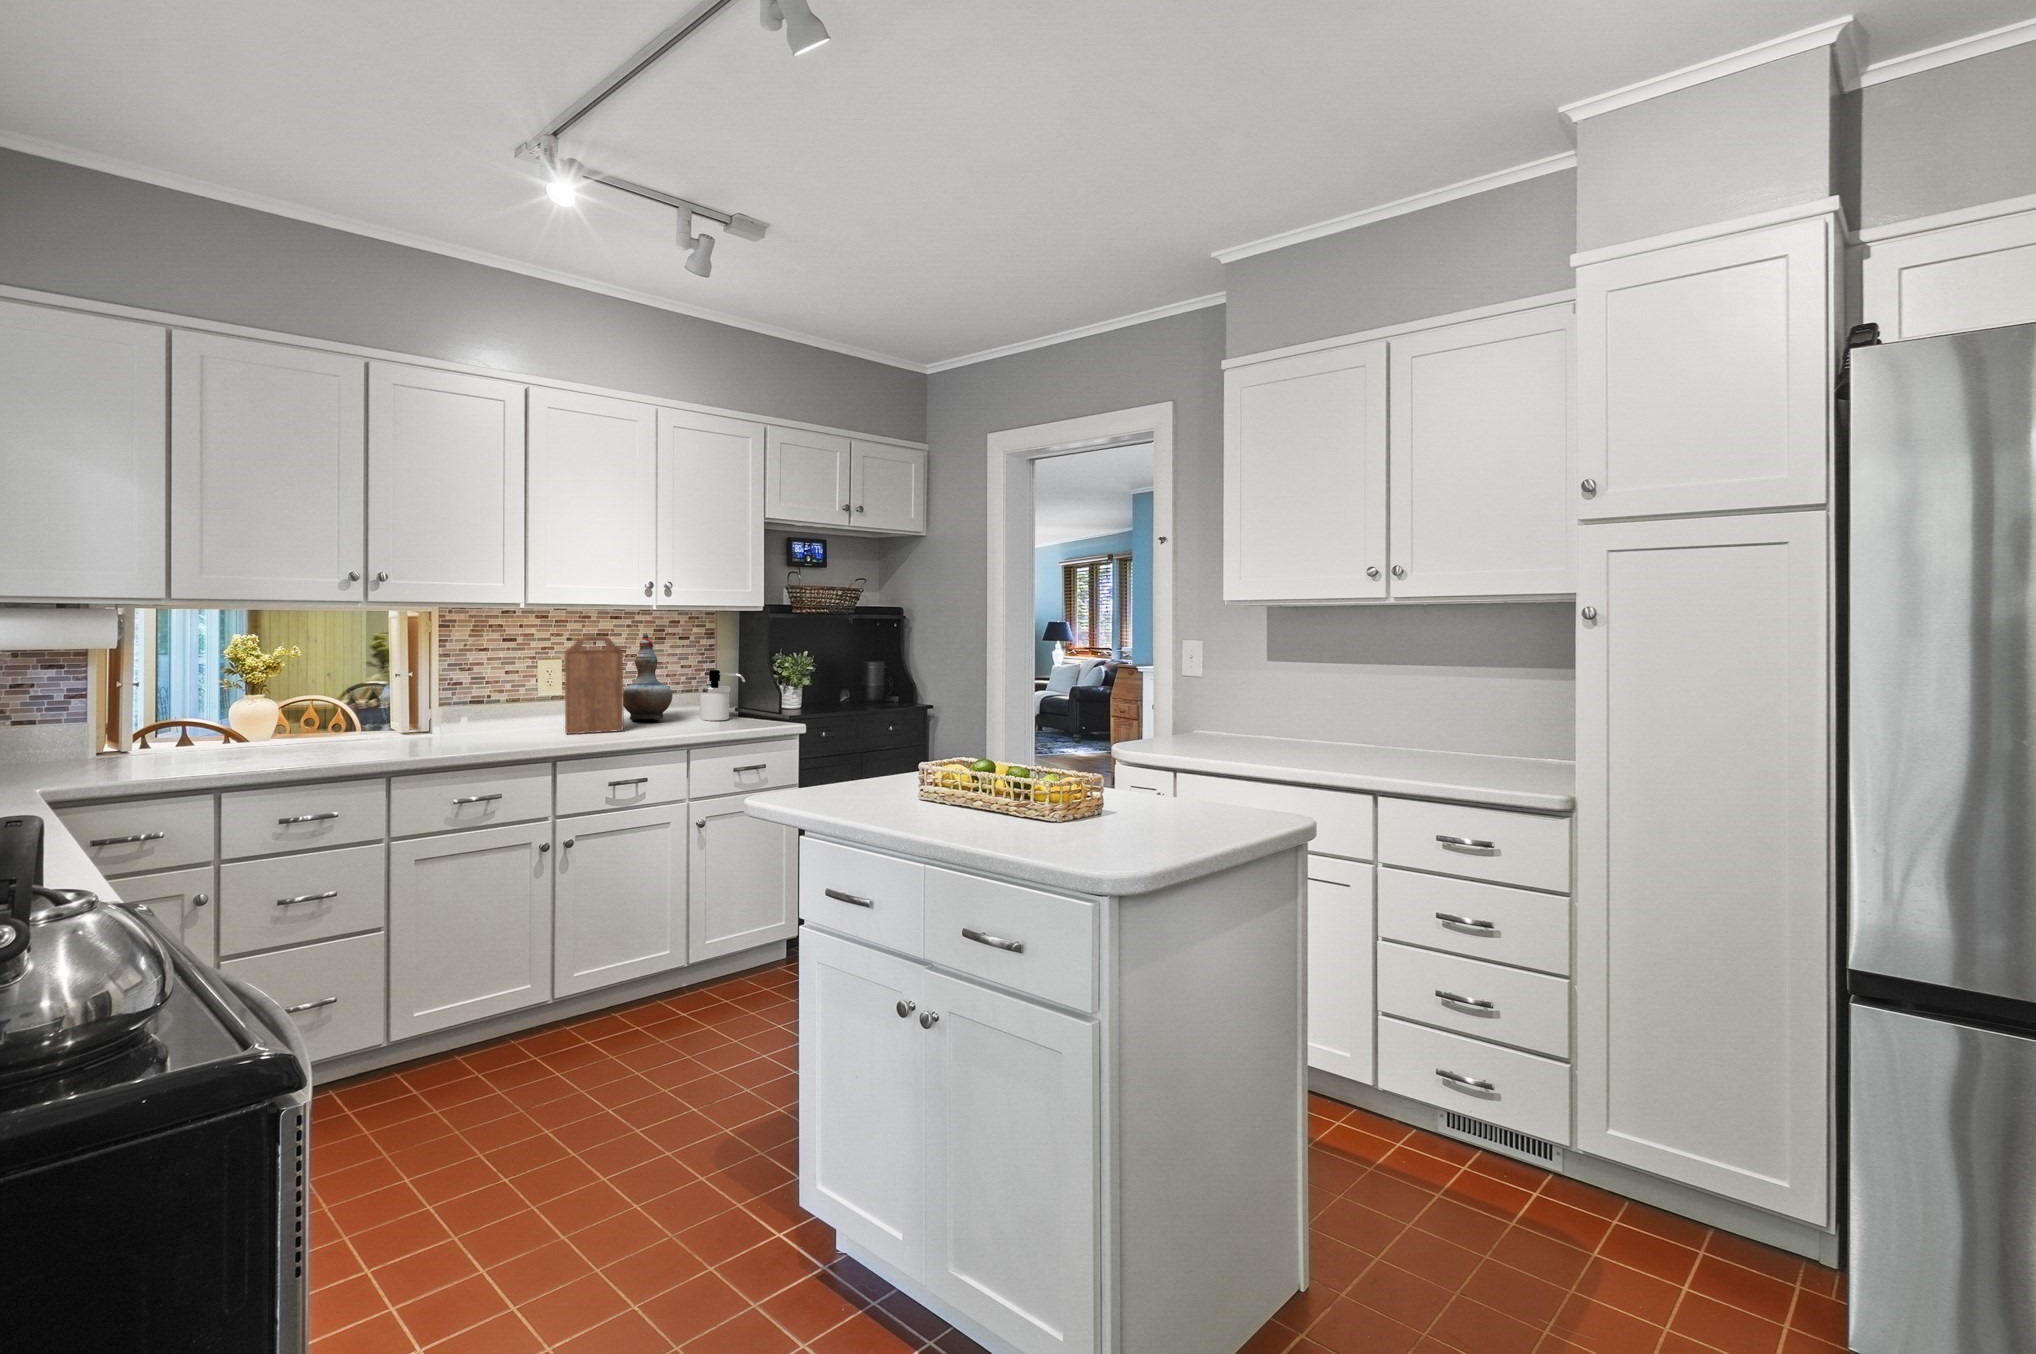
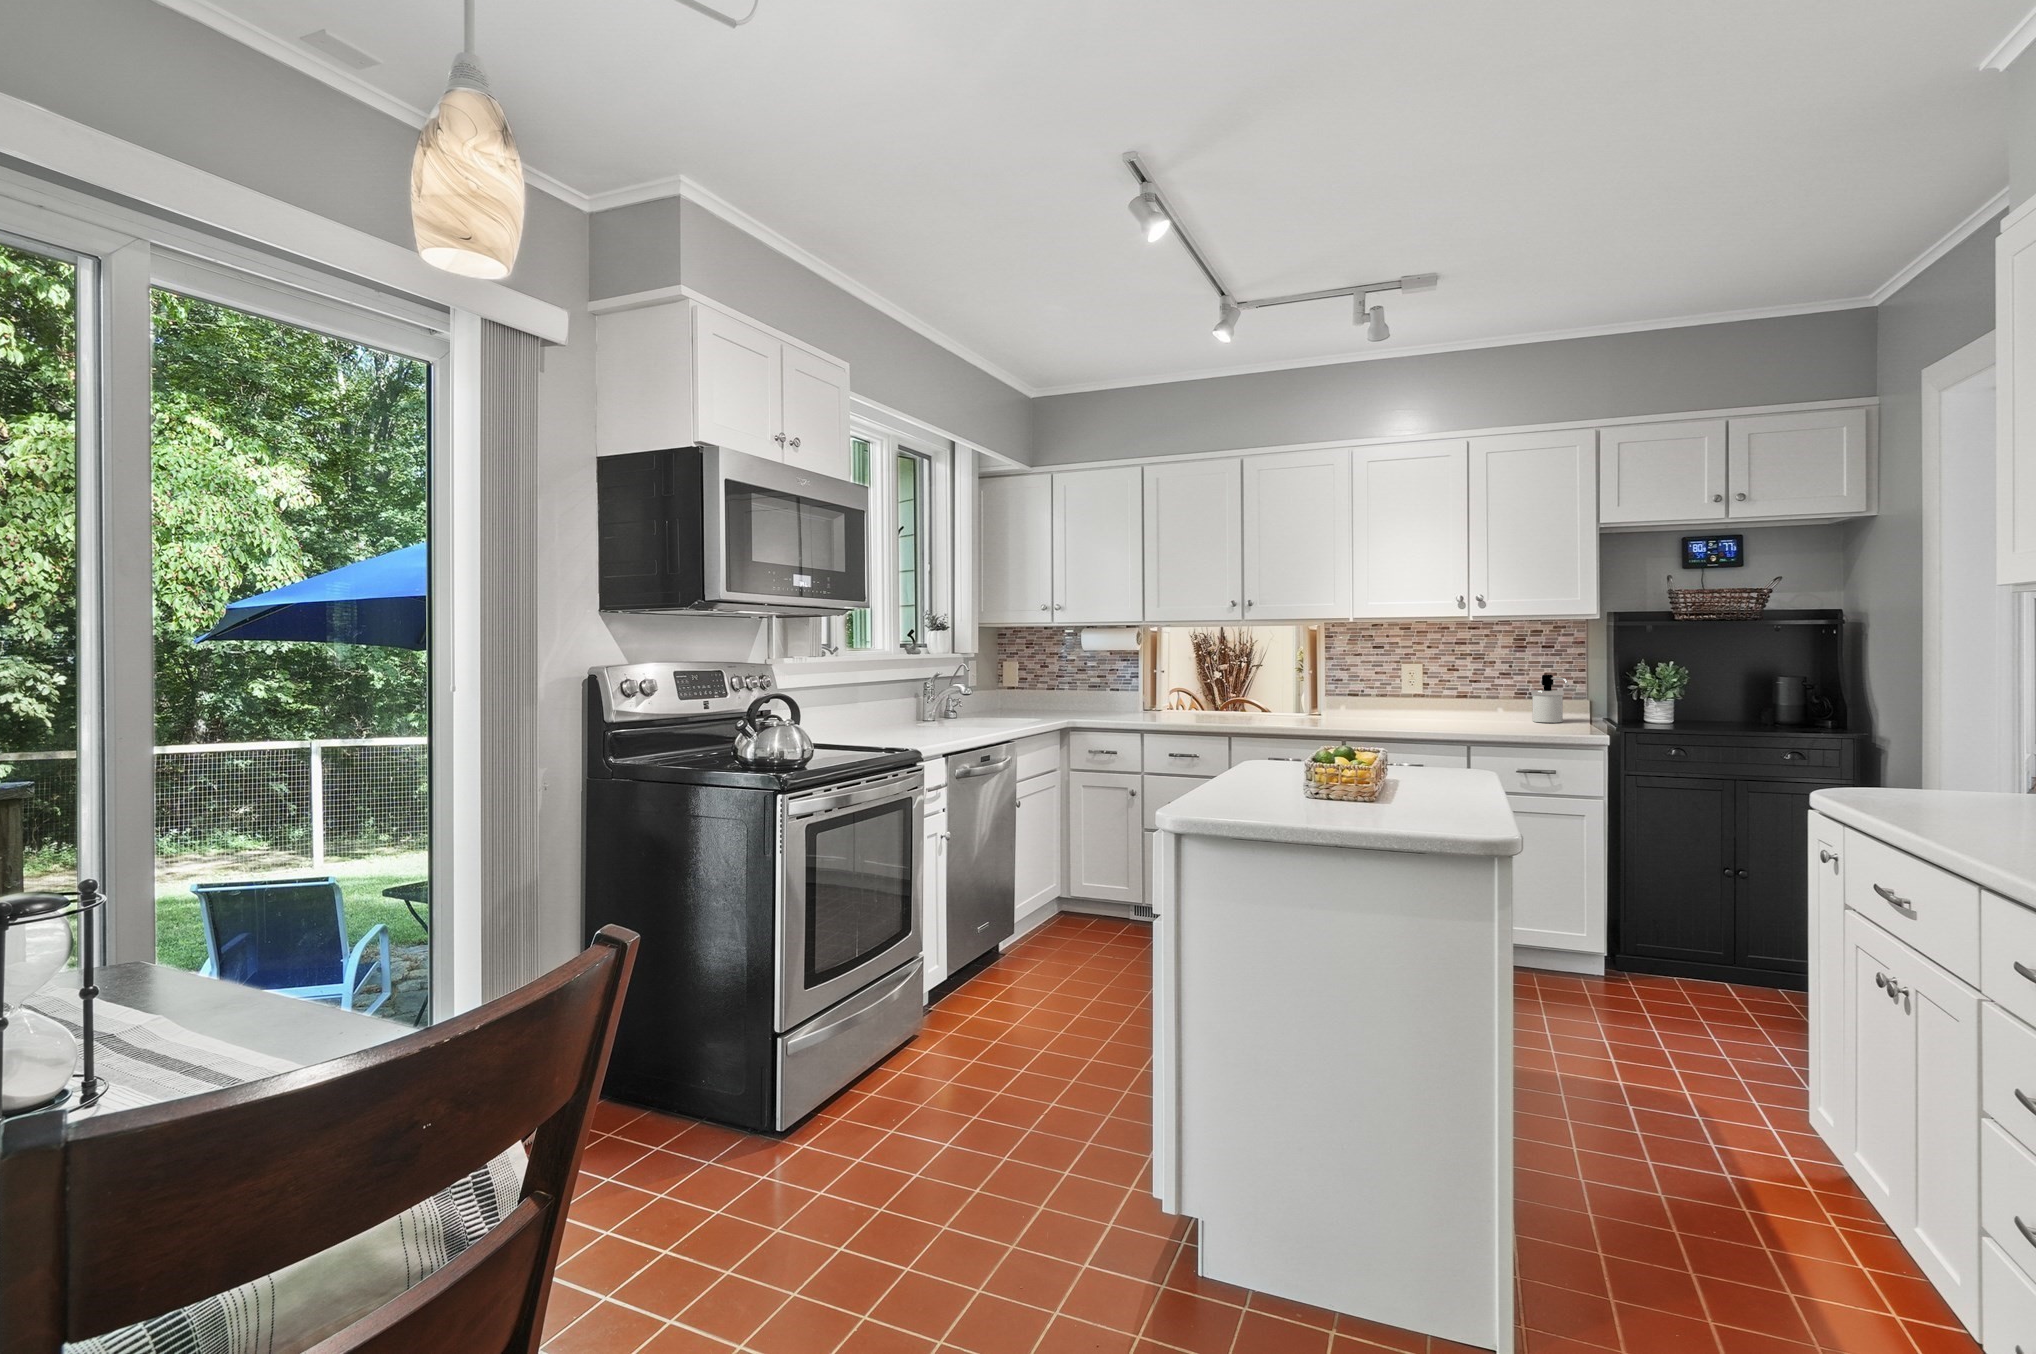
decorative vase: present [623,633,672,720] -> none [1455,639,1503,718]
cutting board: present [564,636,624,734] -> none [1385,641,1434,722]

